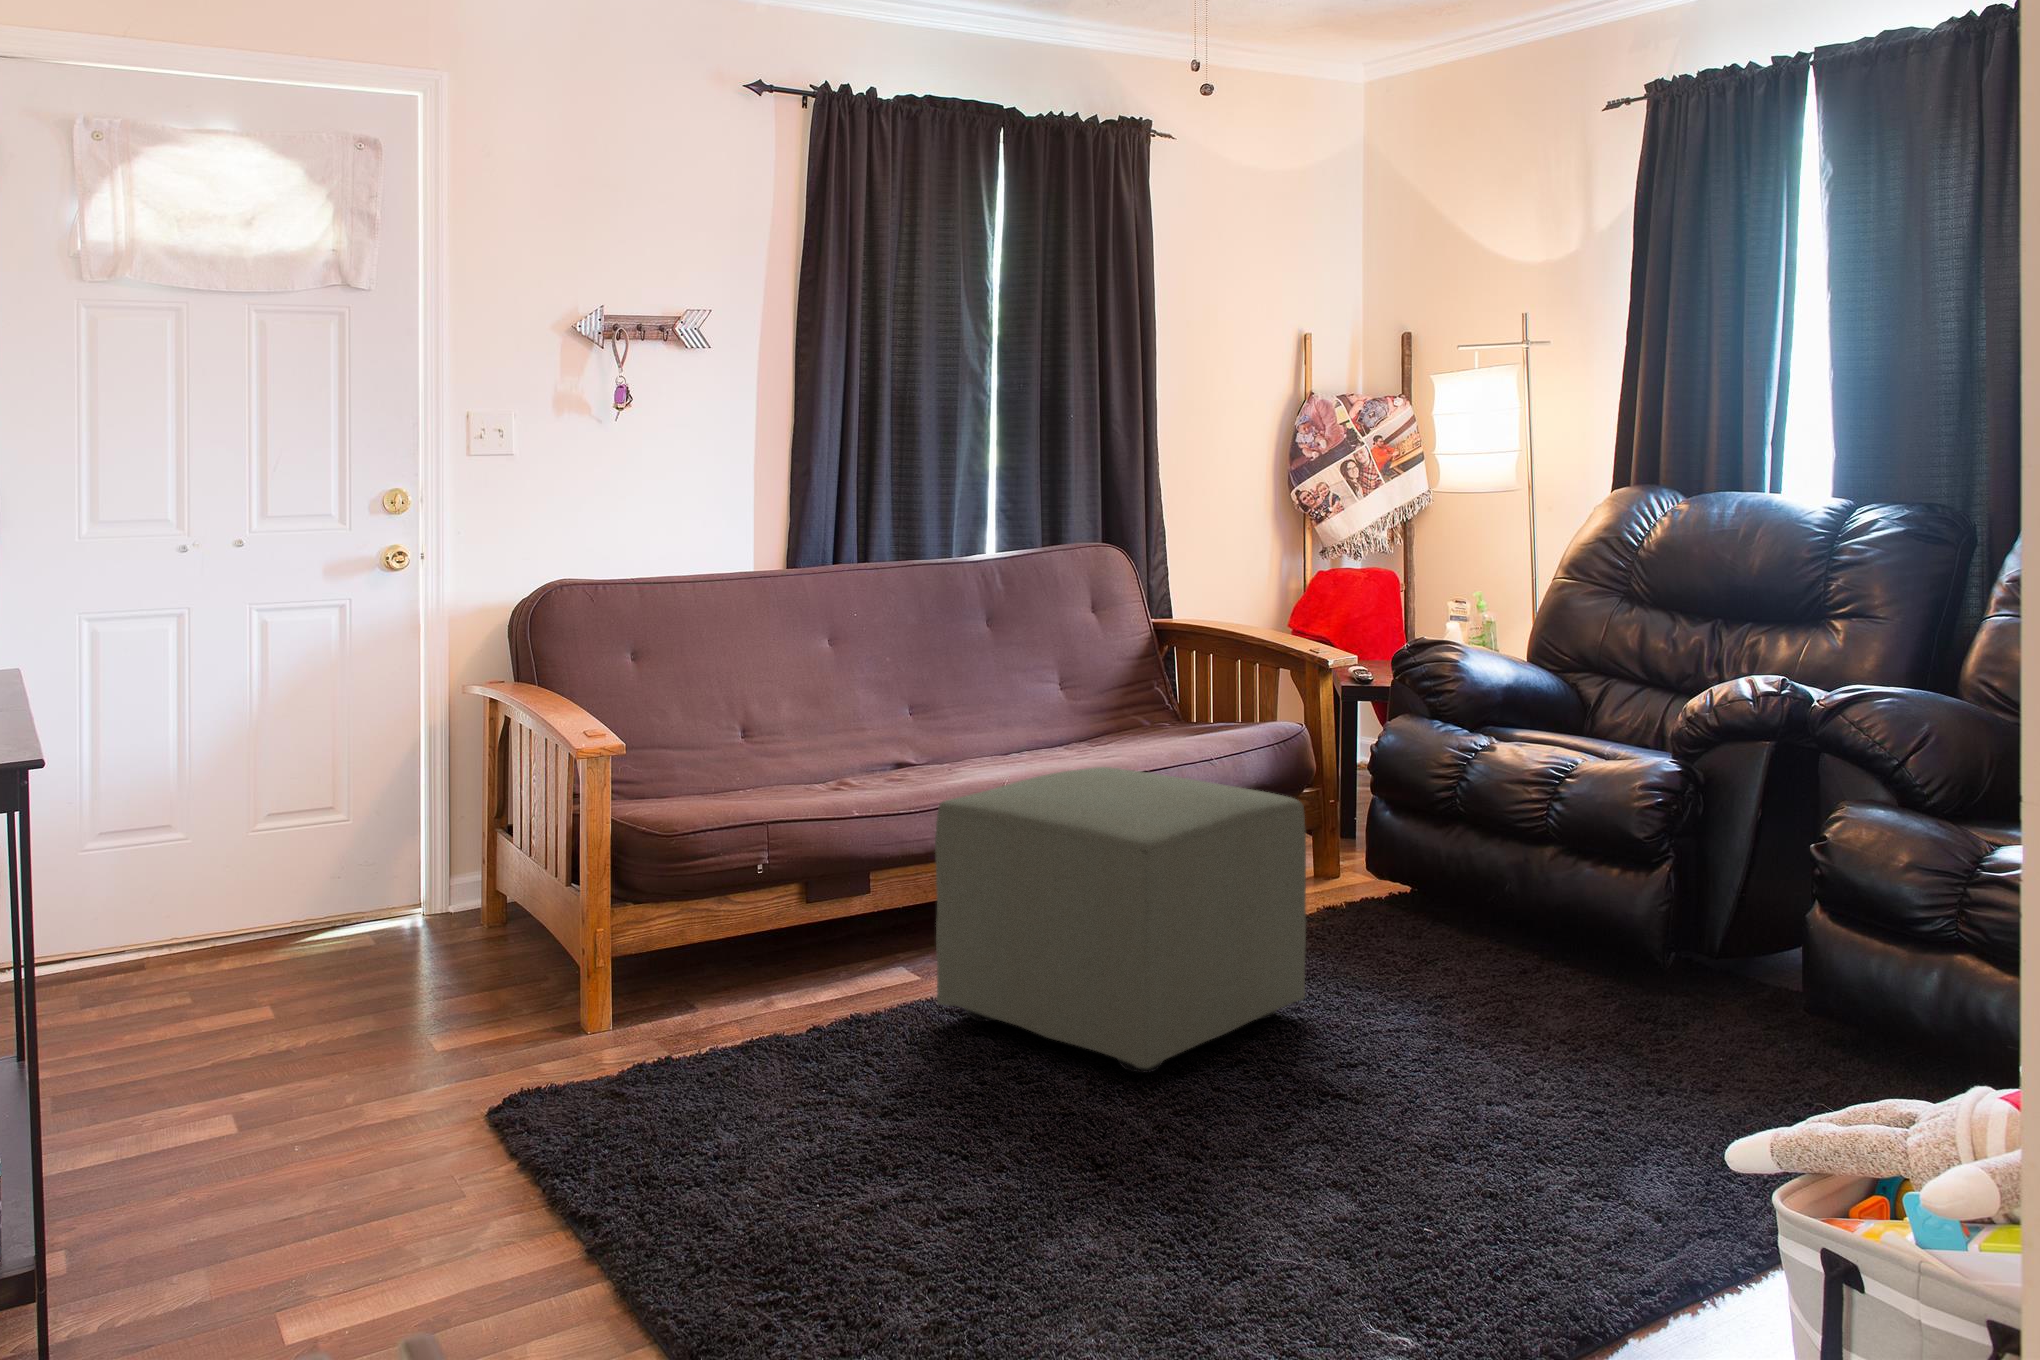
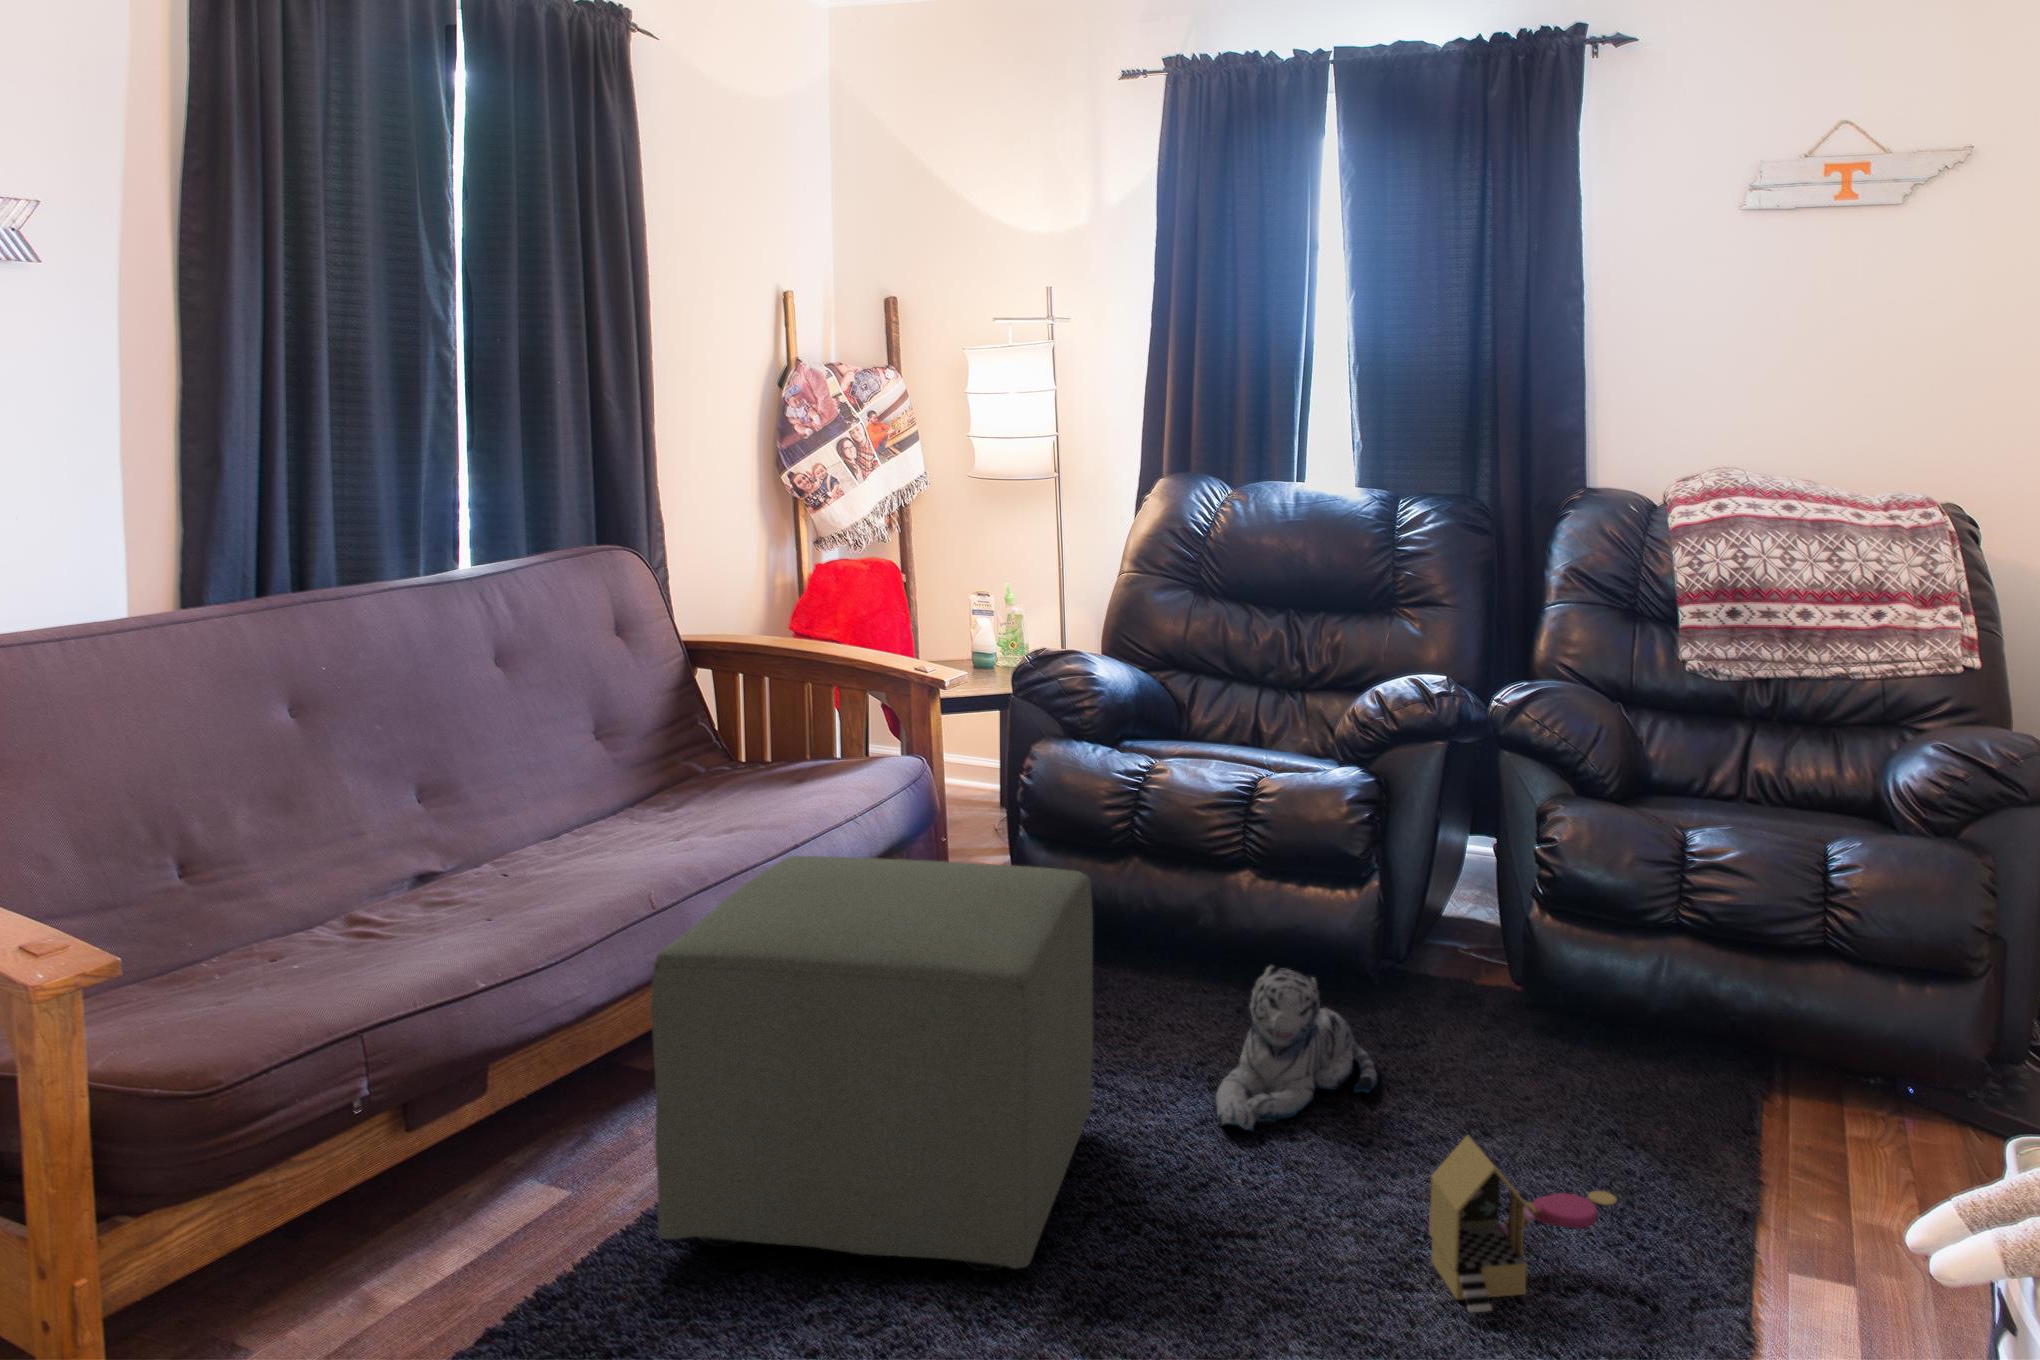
plush toy: none [1407,910,1608,1044] -> present [1216,966,1377,1130]
toy house: none [1474,1044,1664,1189] -> present [1429,1136,1617,1312]

